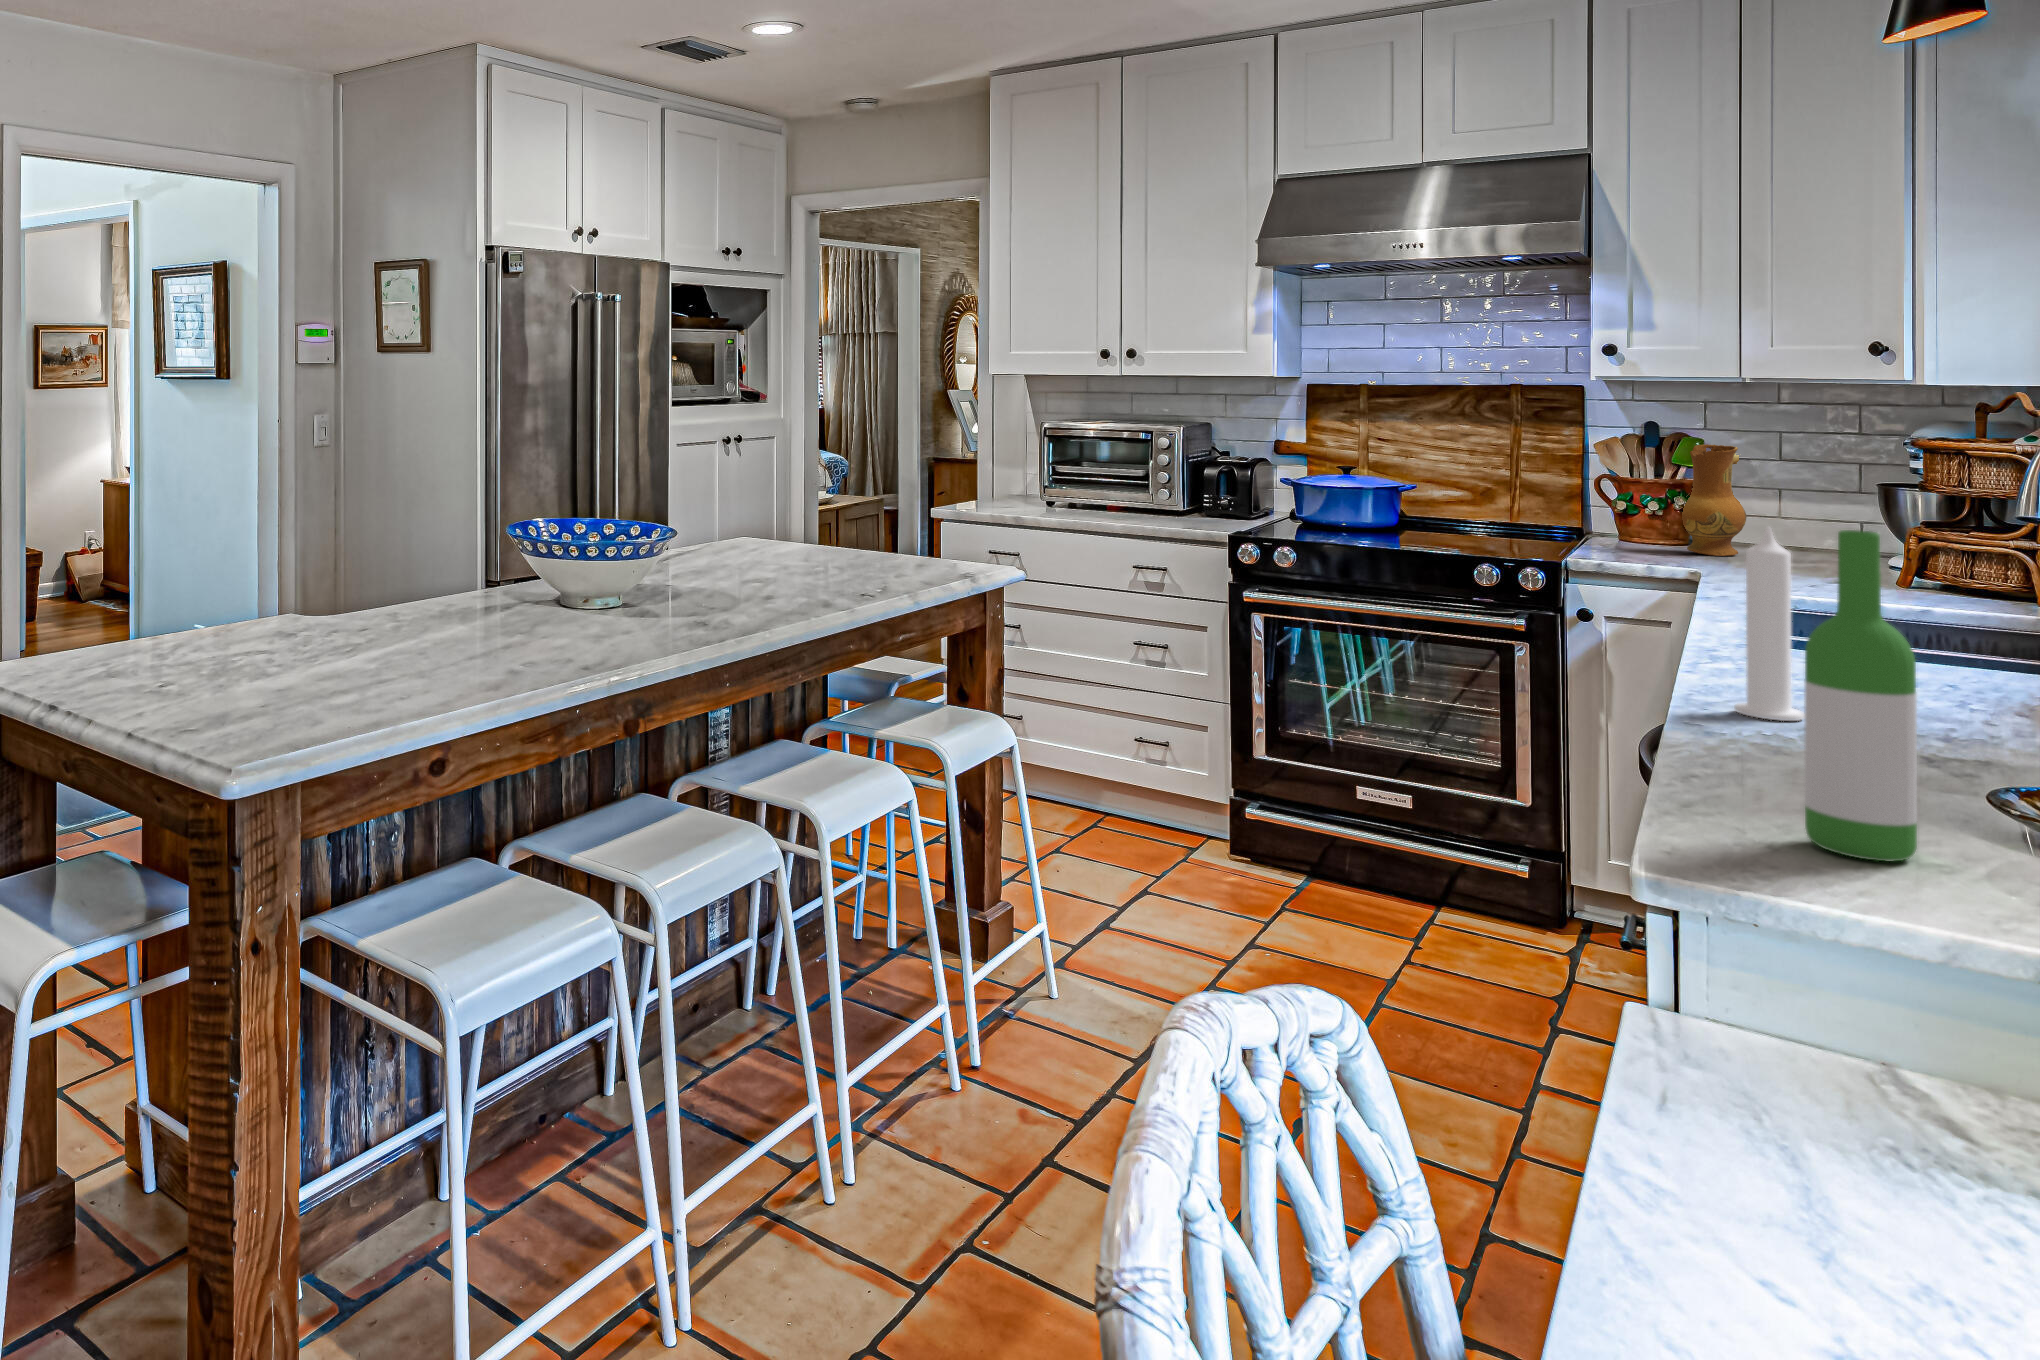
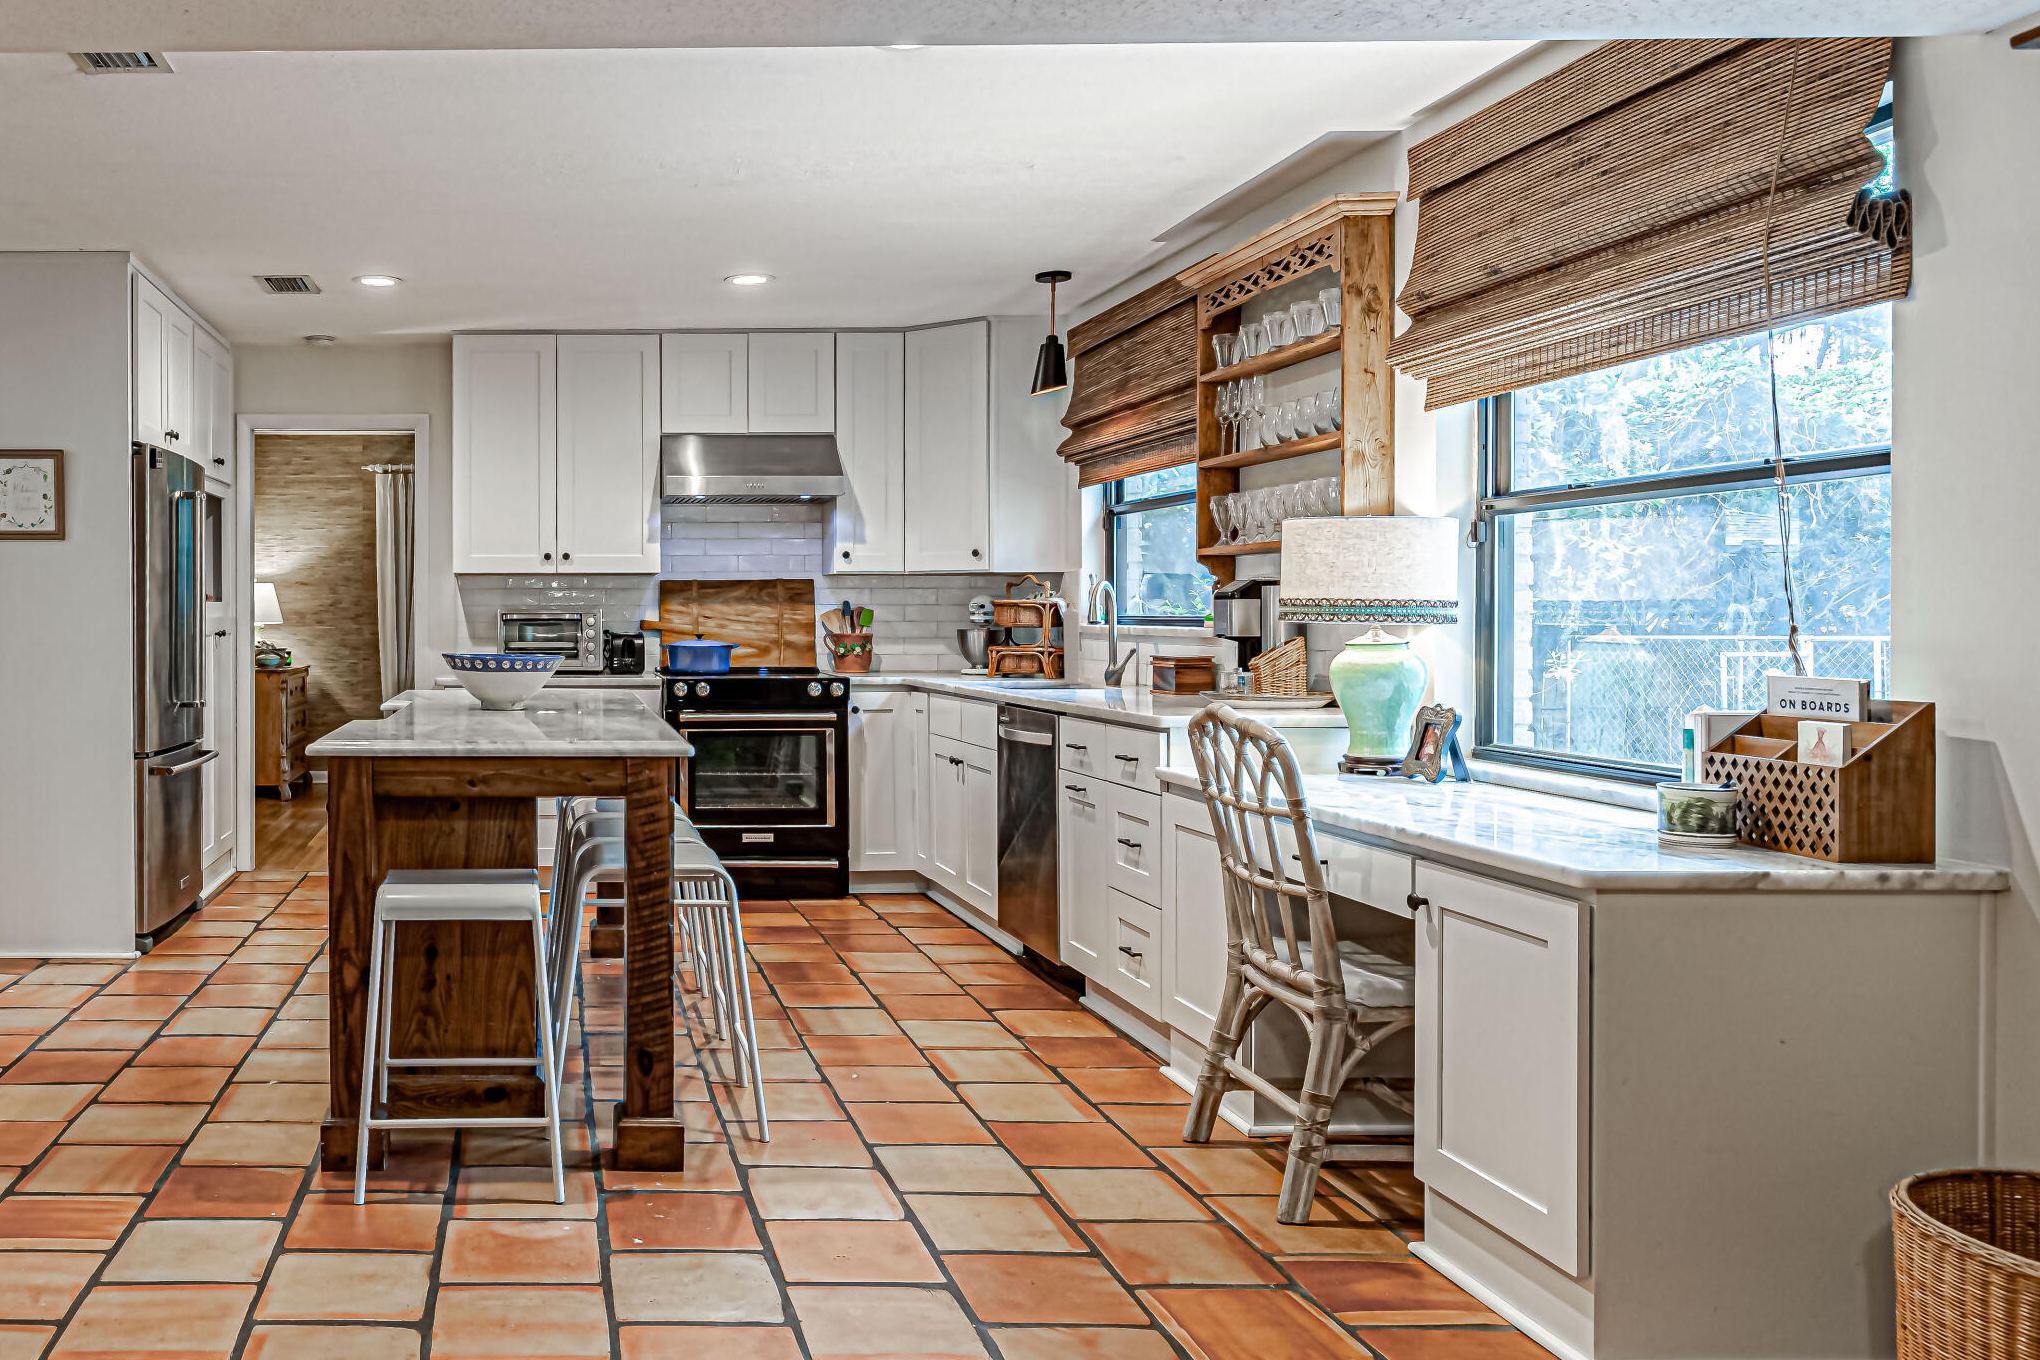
ceramic jug: present [1682,444,1746,556] -> none [861,613,893,678]
wine bottle: present [1804,530,1917,861] -> none [1163,572,1196,687]

